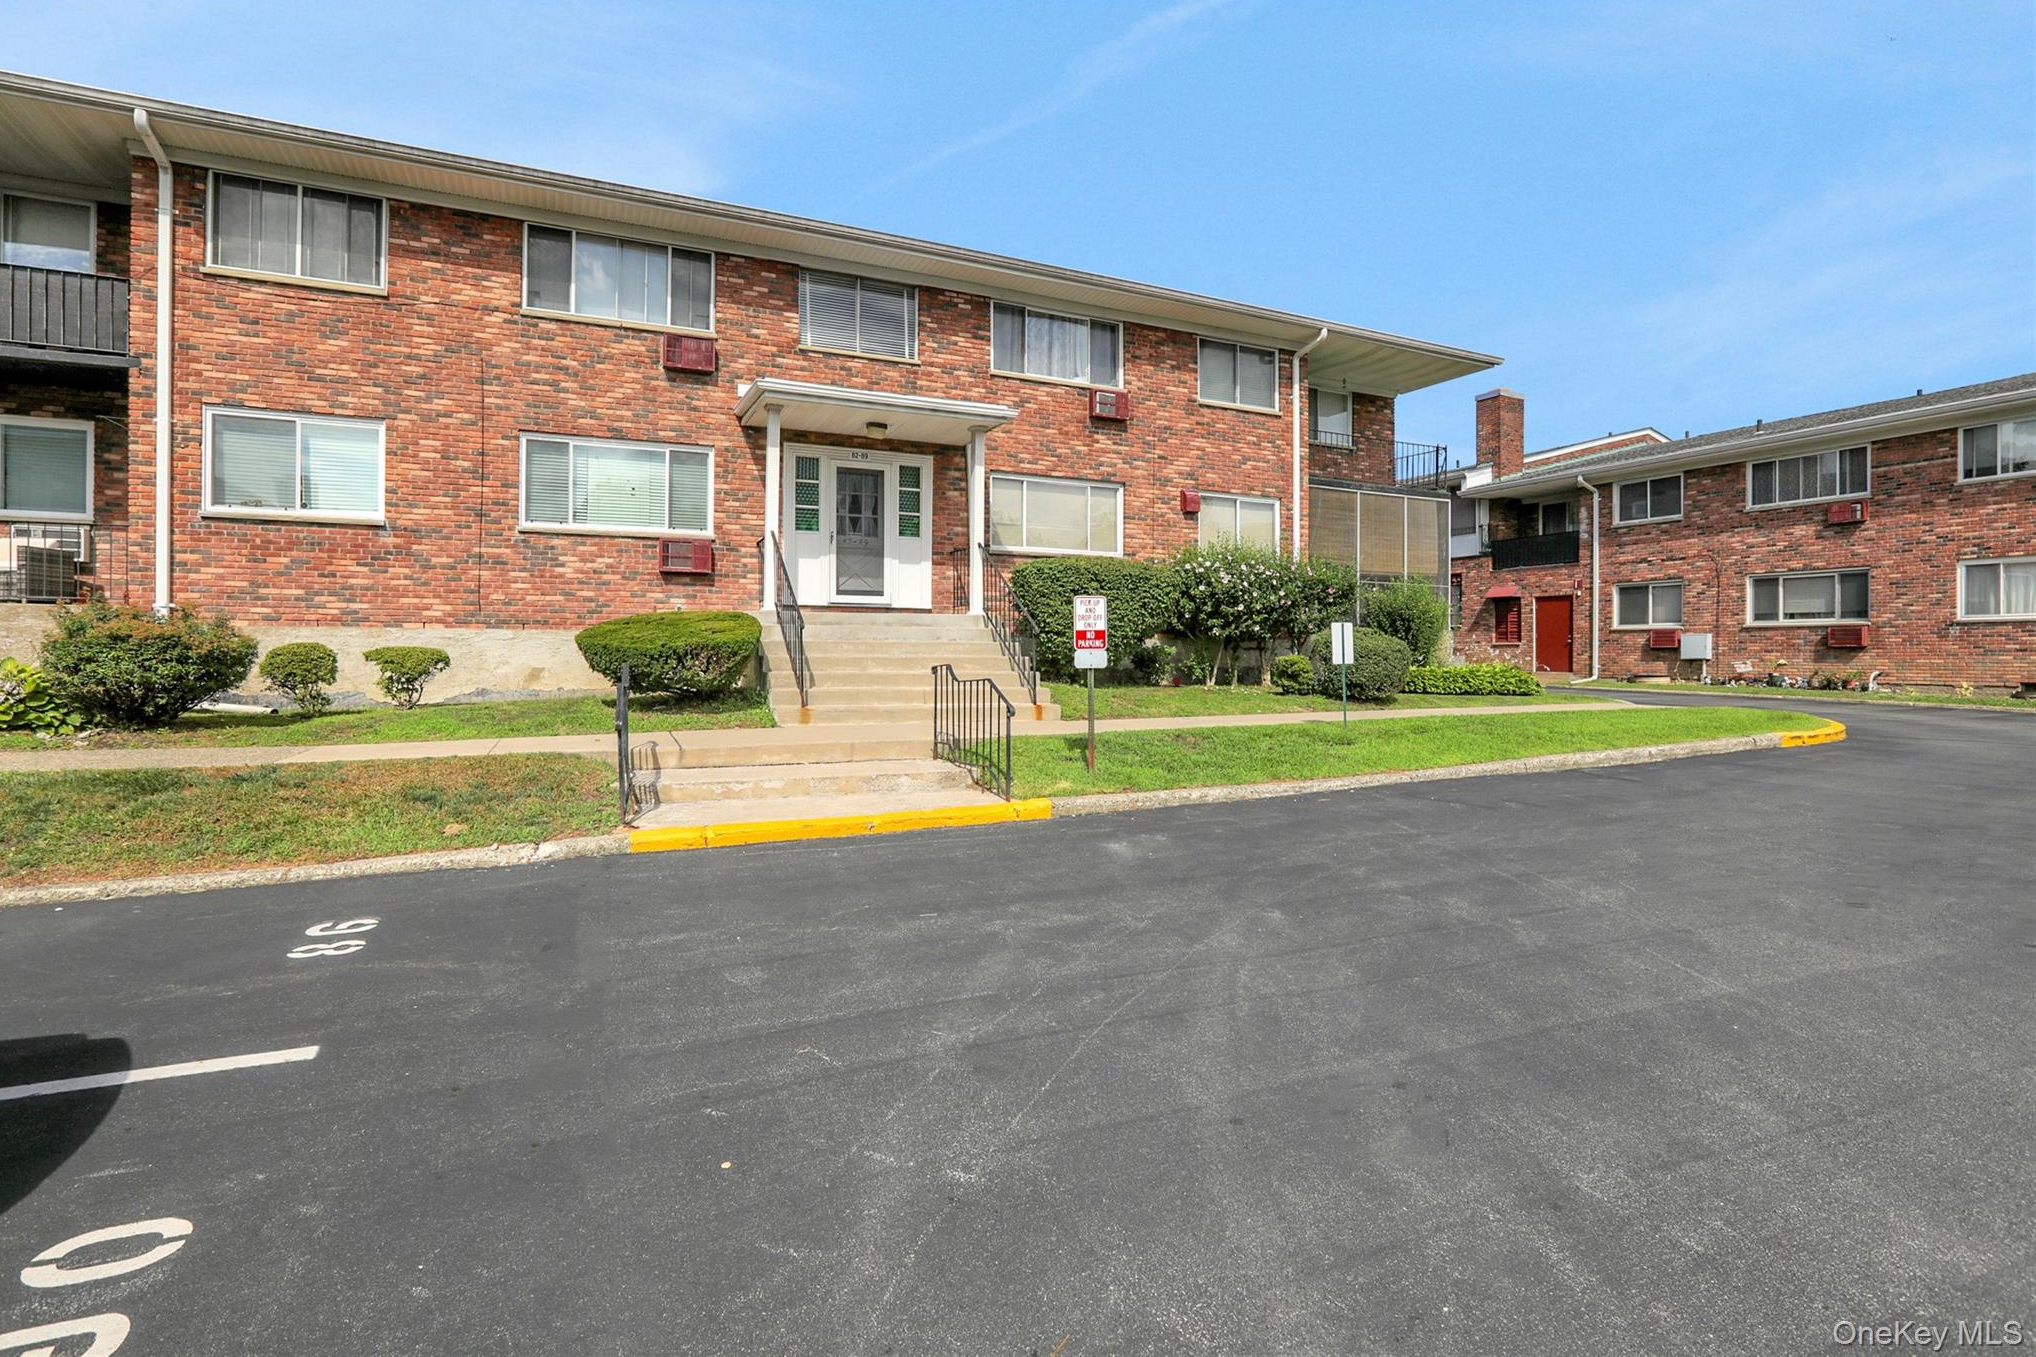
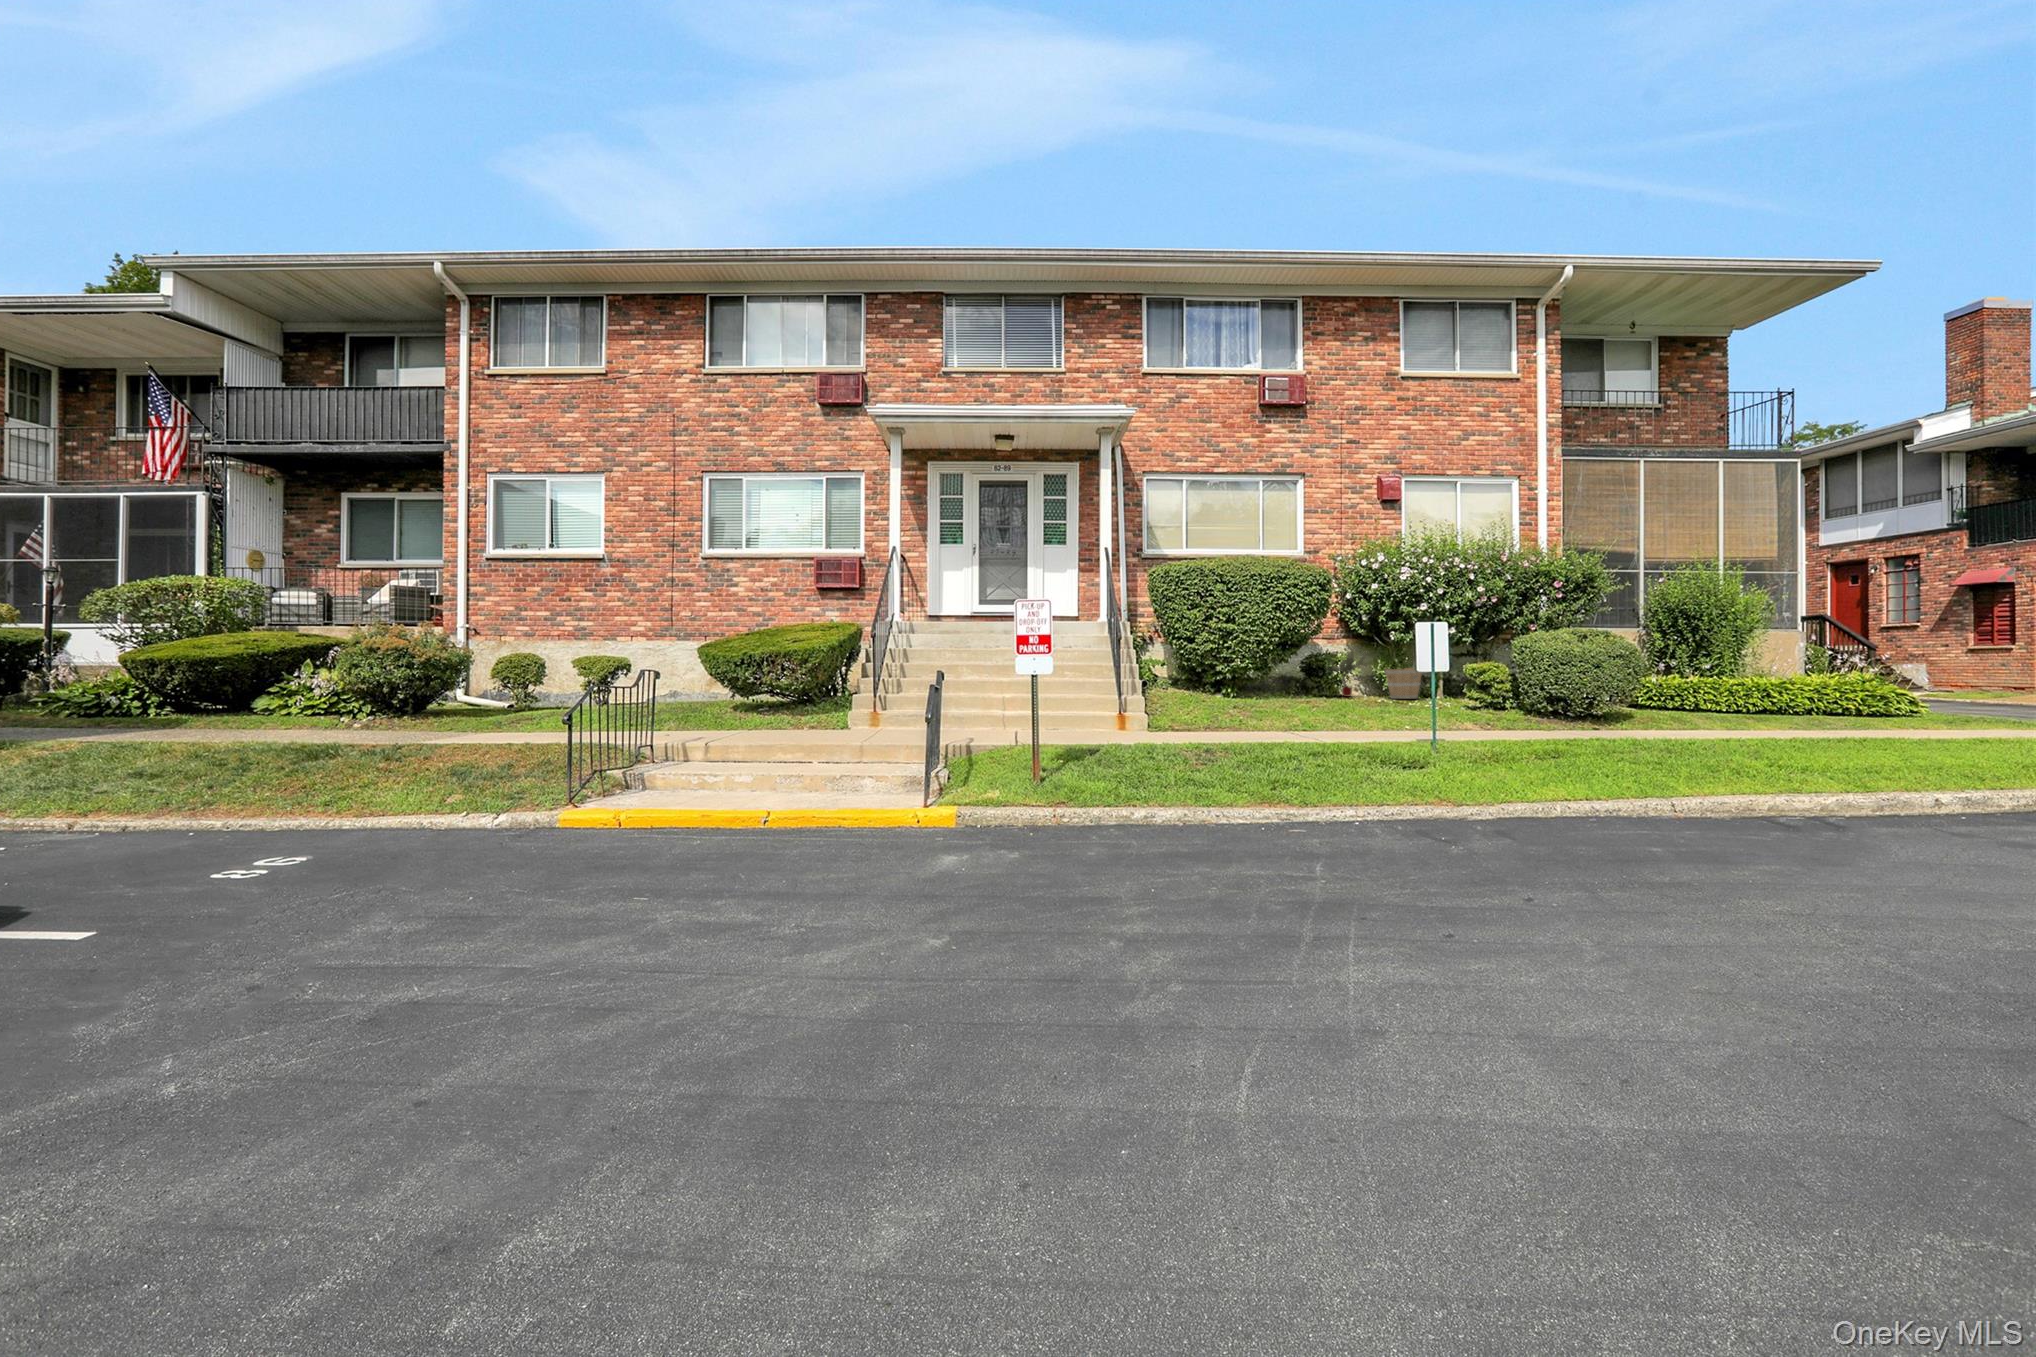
wooden bucket: none [1207,661,1238,688] -> present [1385,668,1421,699]

